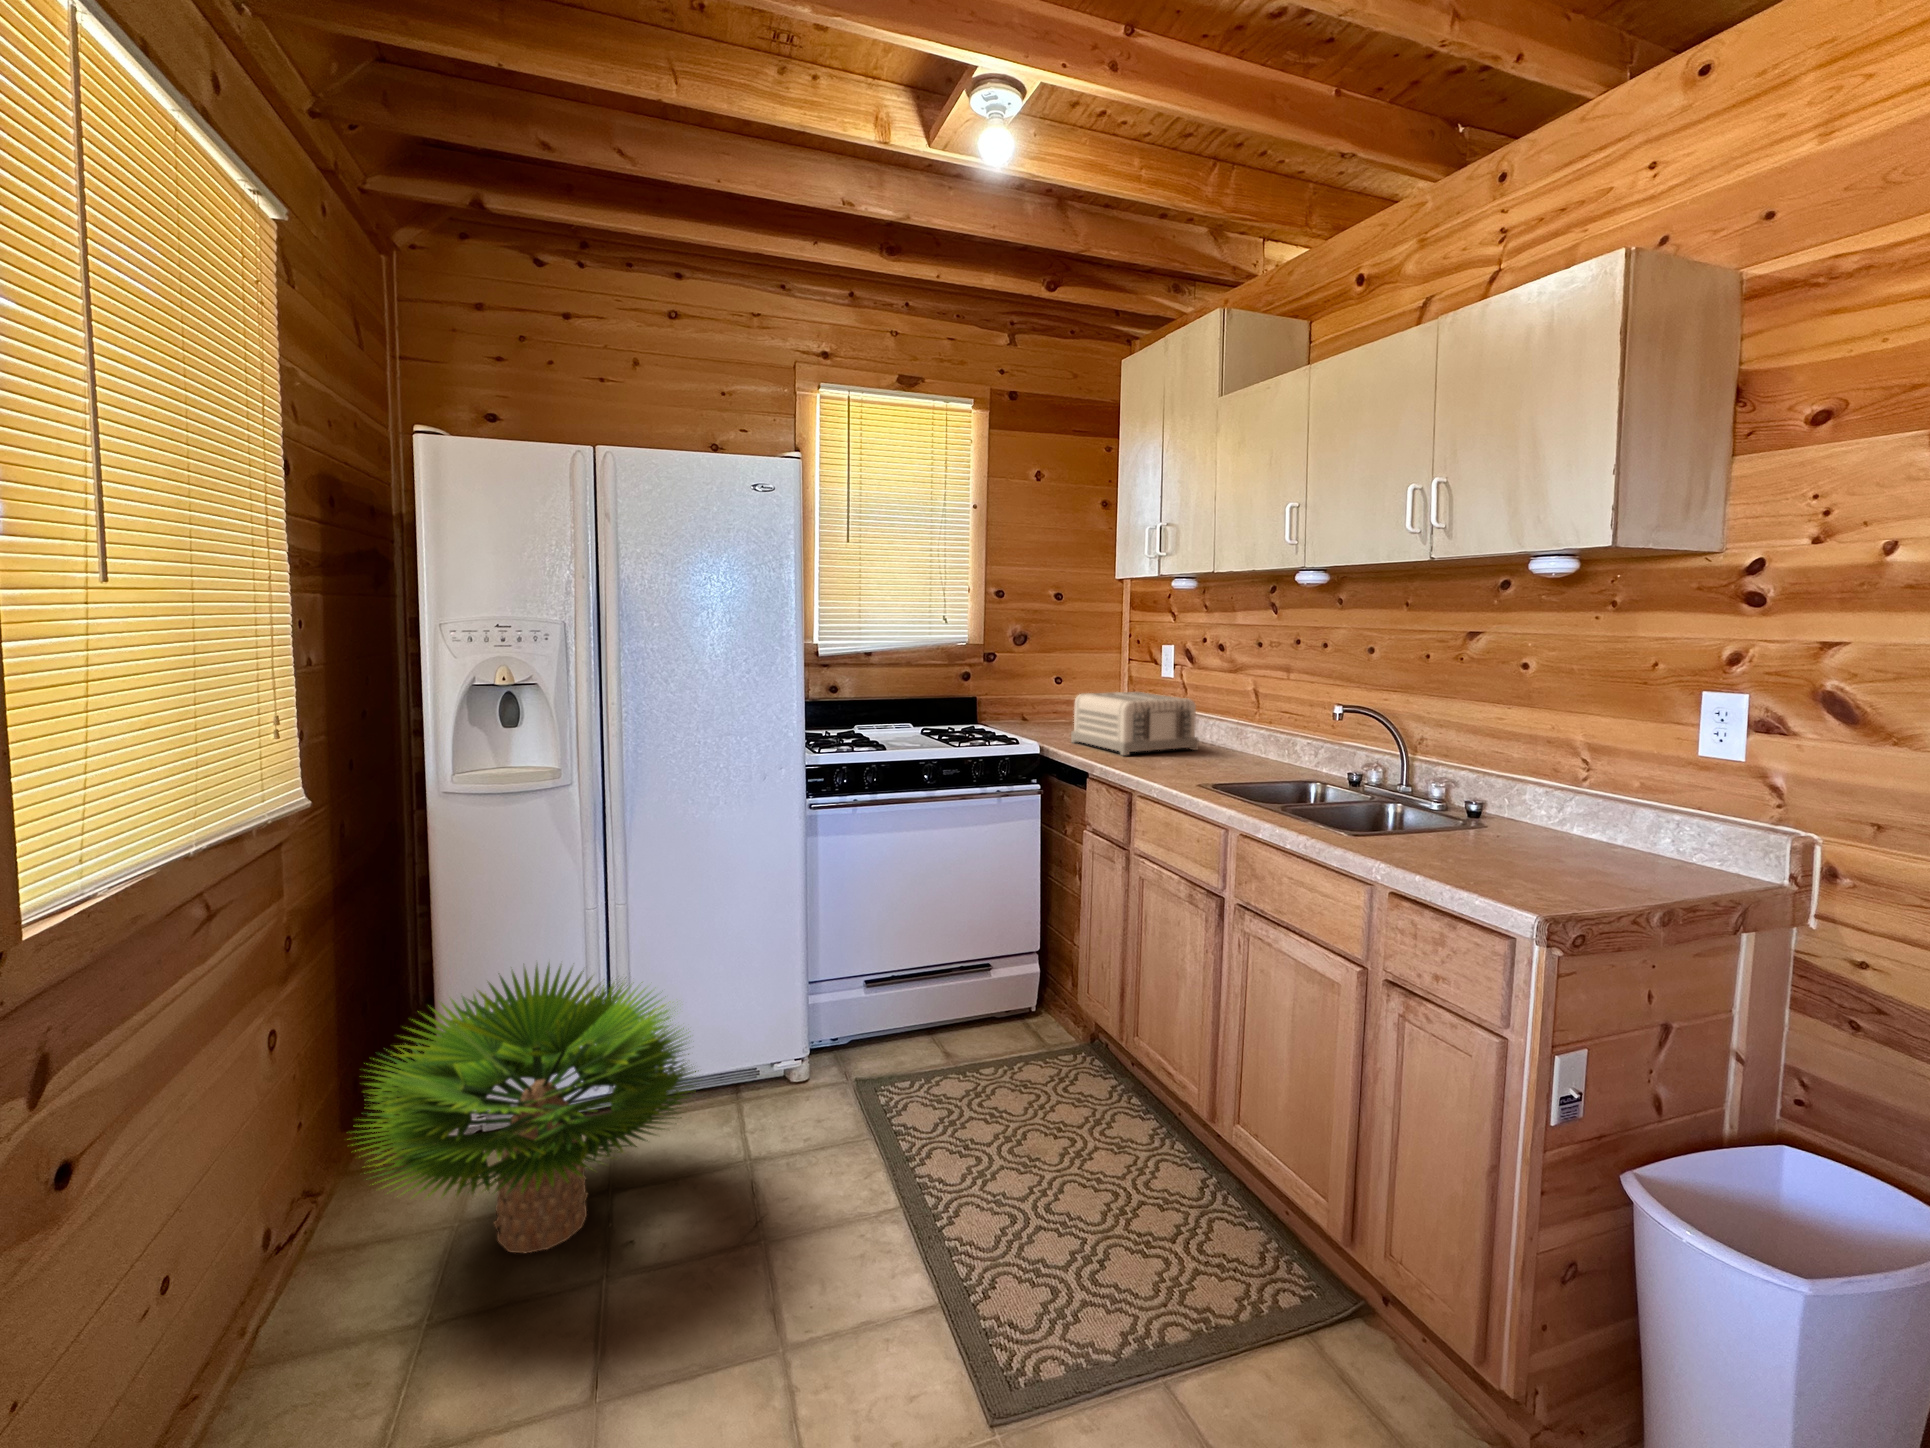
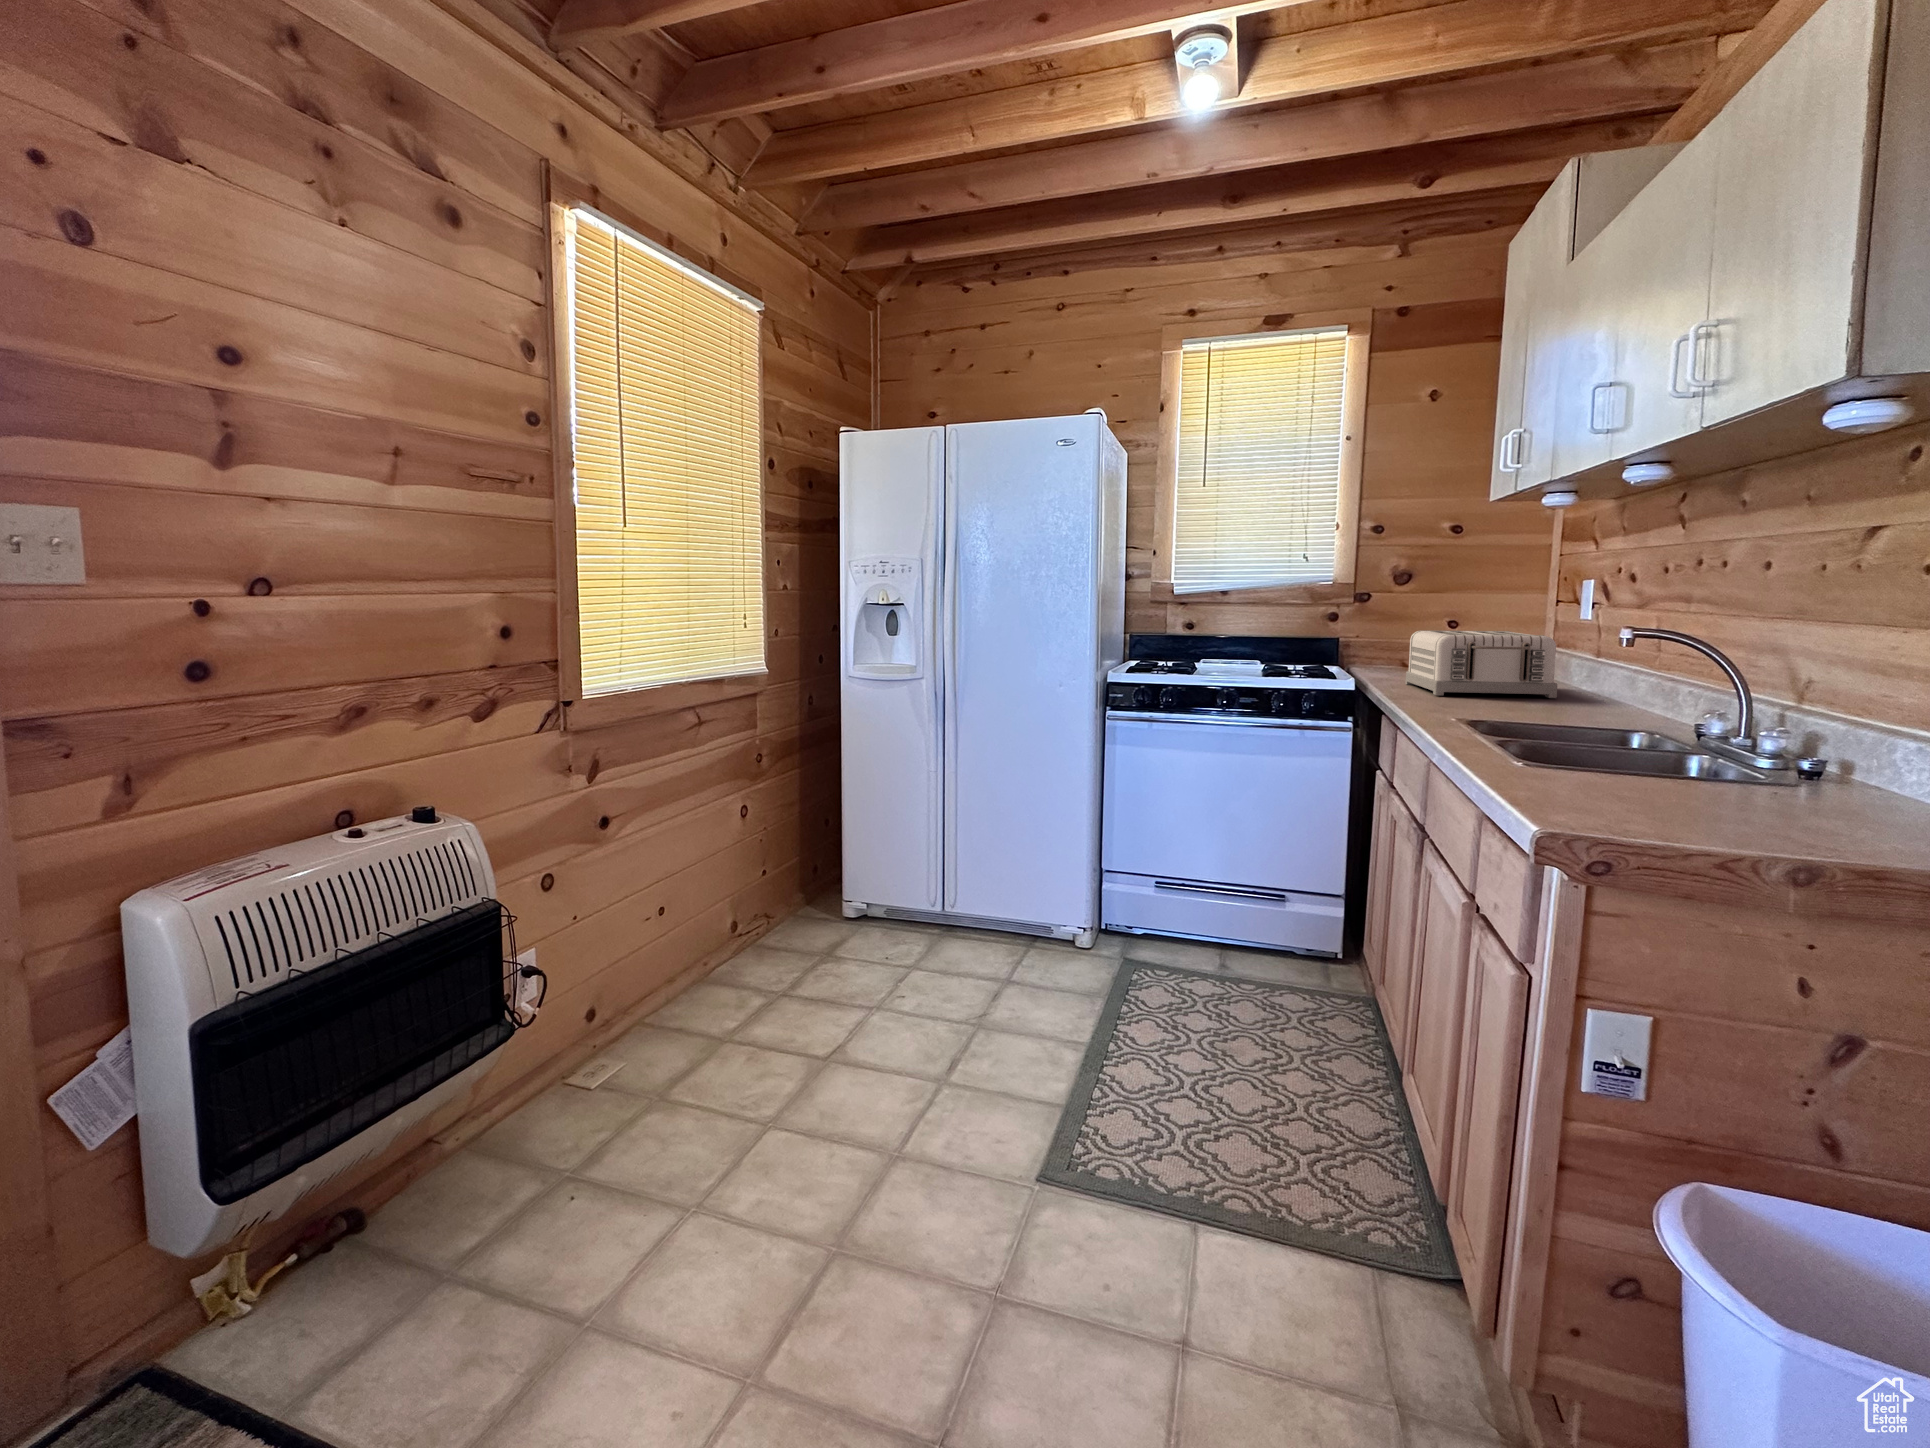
potted plant: present [355,965,699,1253] -> none [756,794,971,985]

